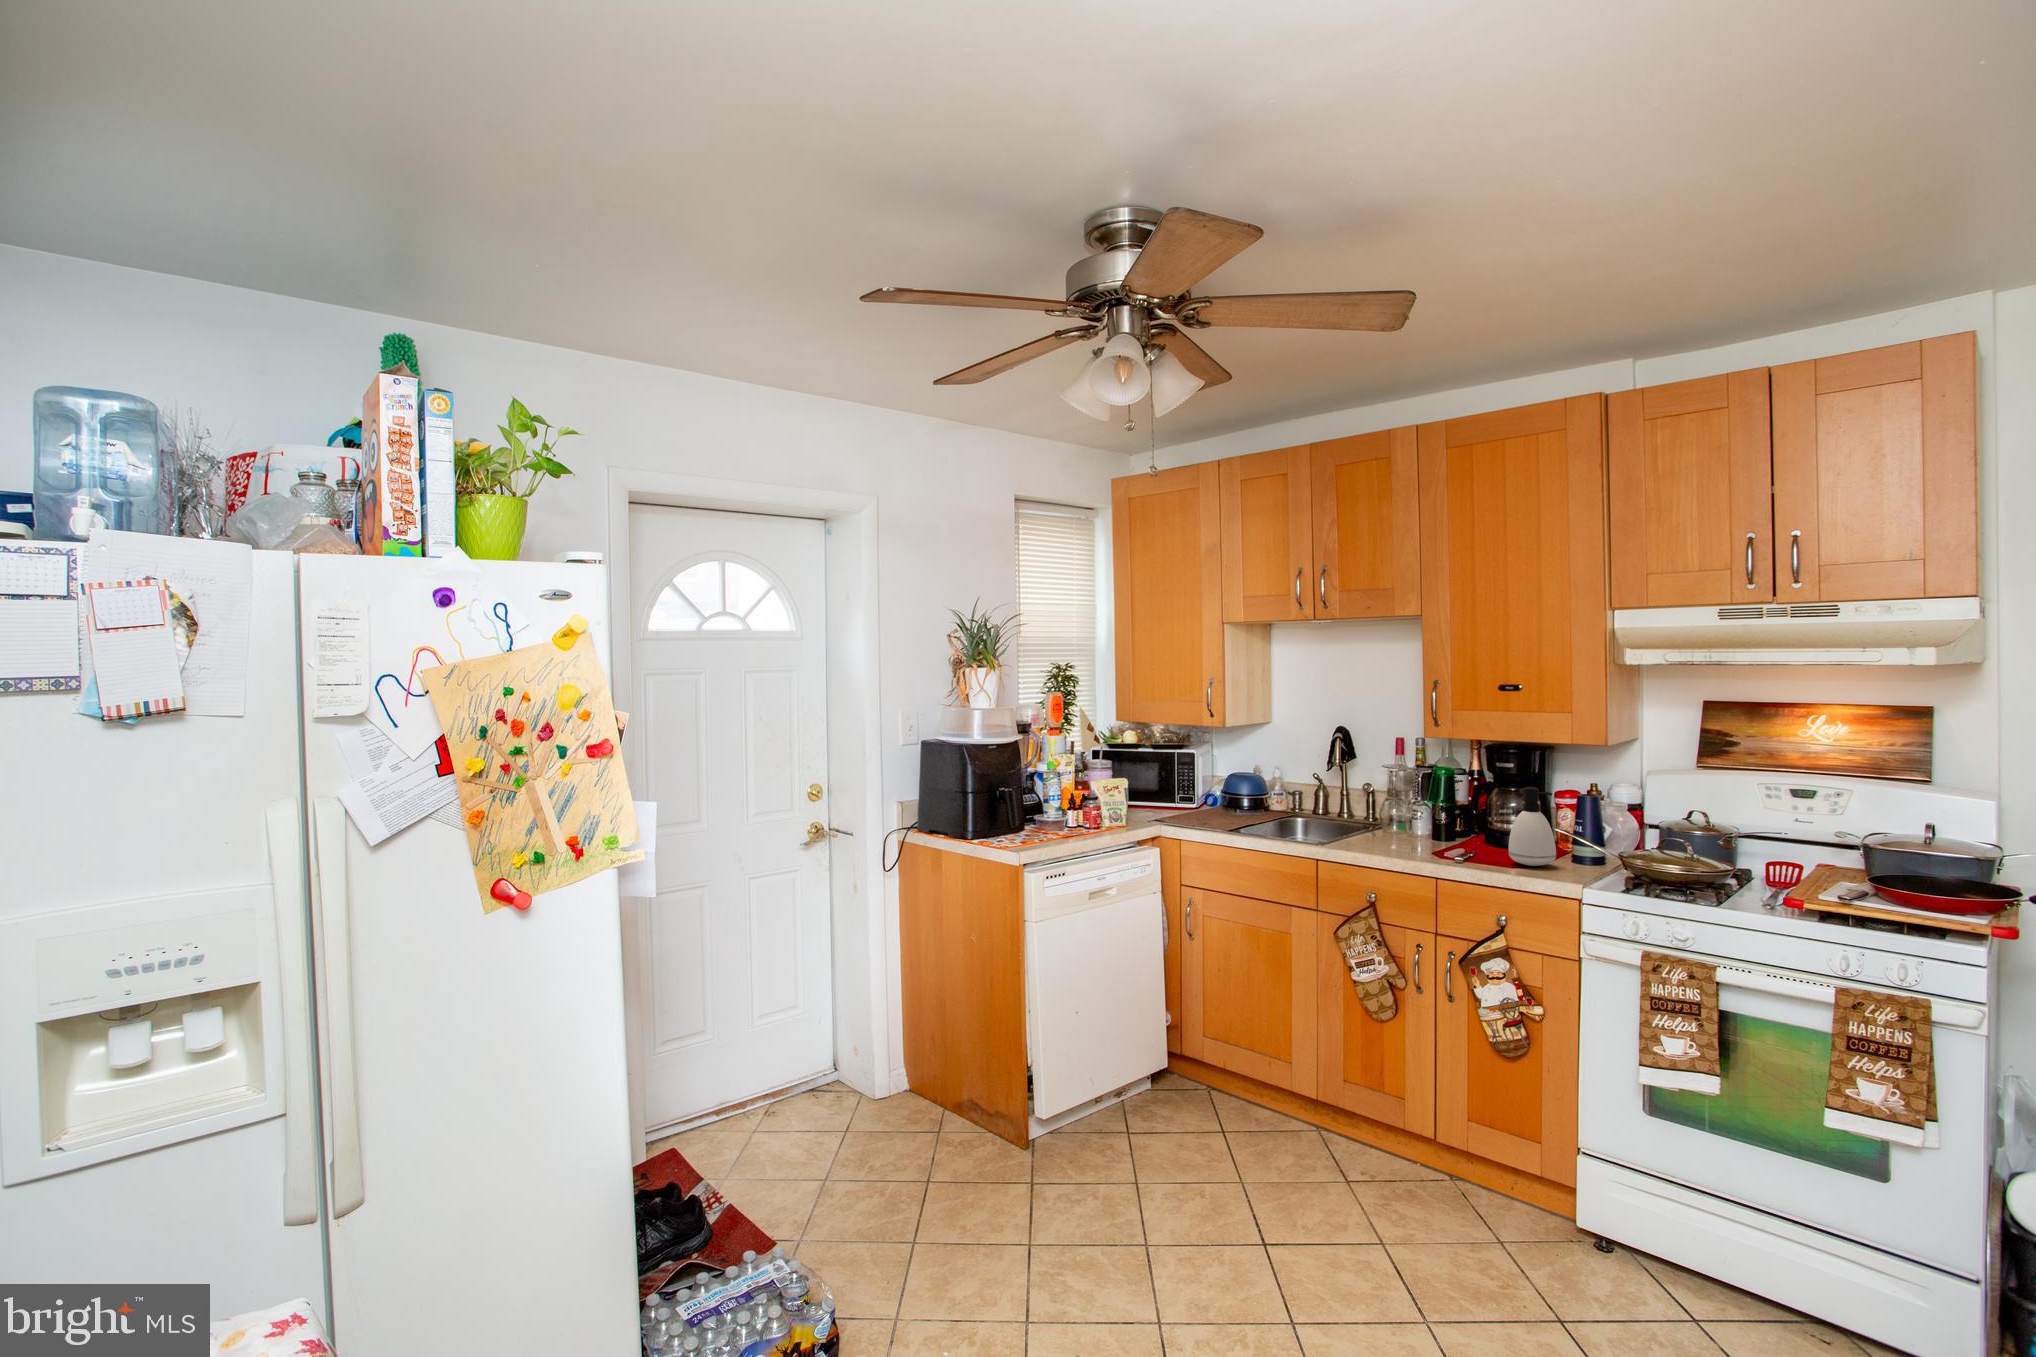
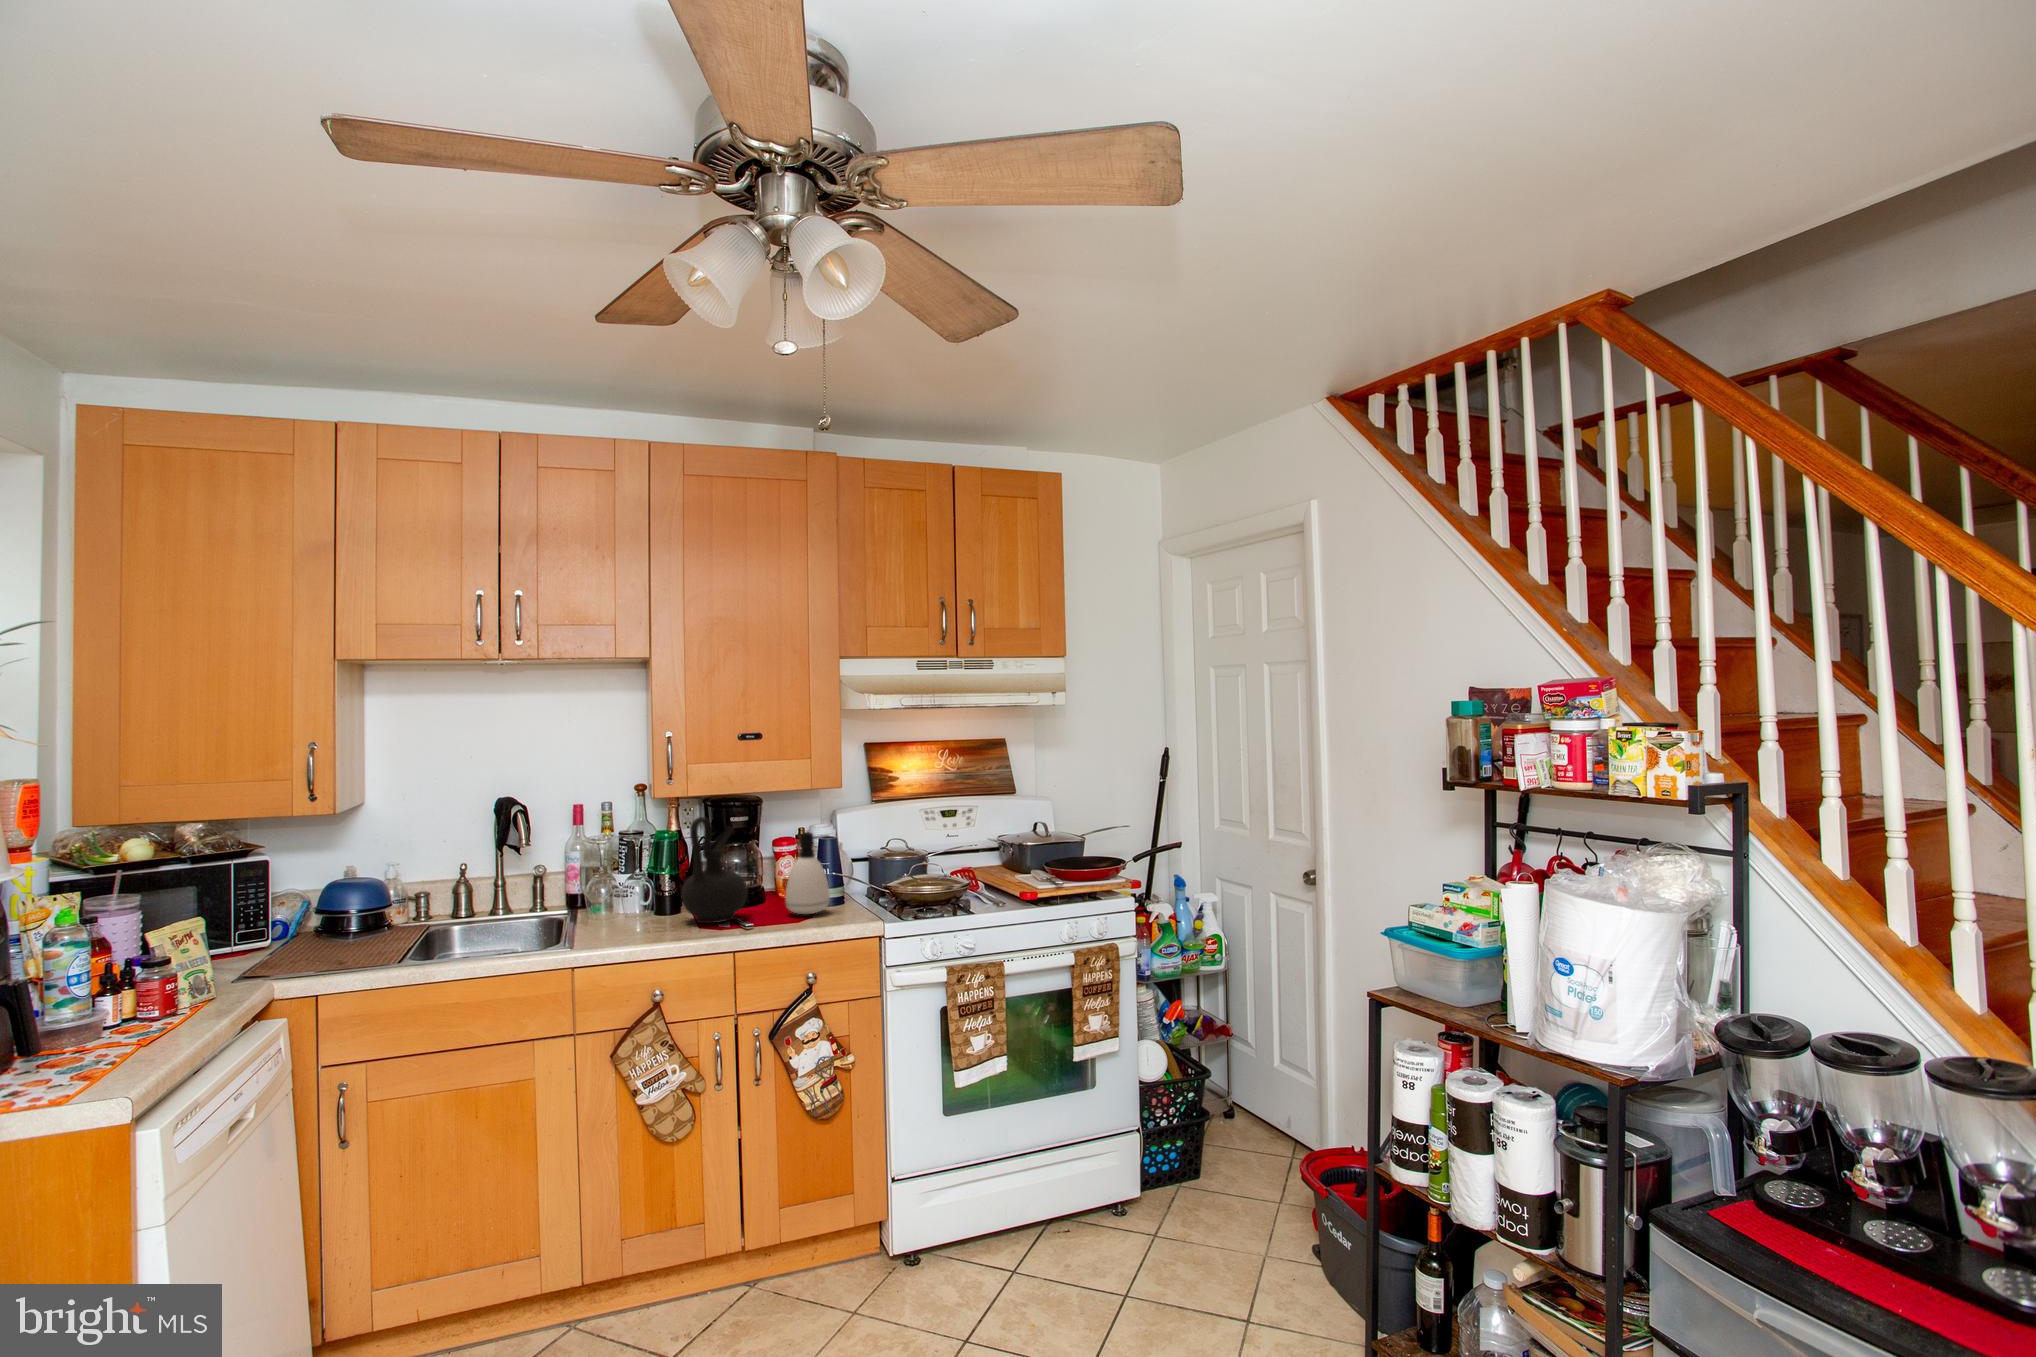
ceramic jug: none [1419,760,1480,855] -> present [681,817,748,923]

